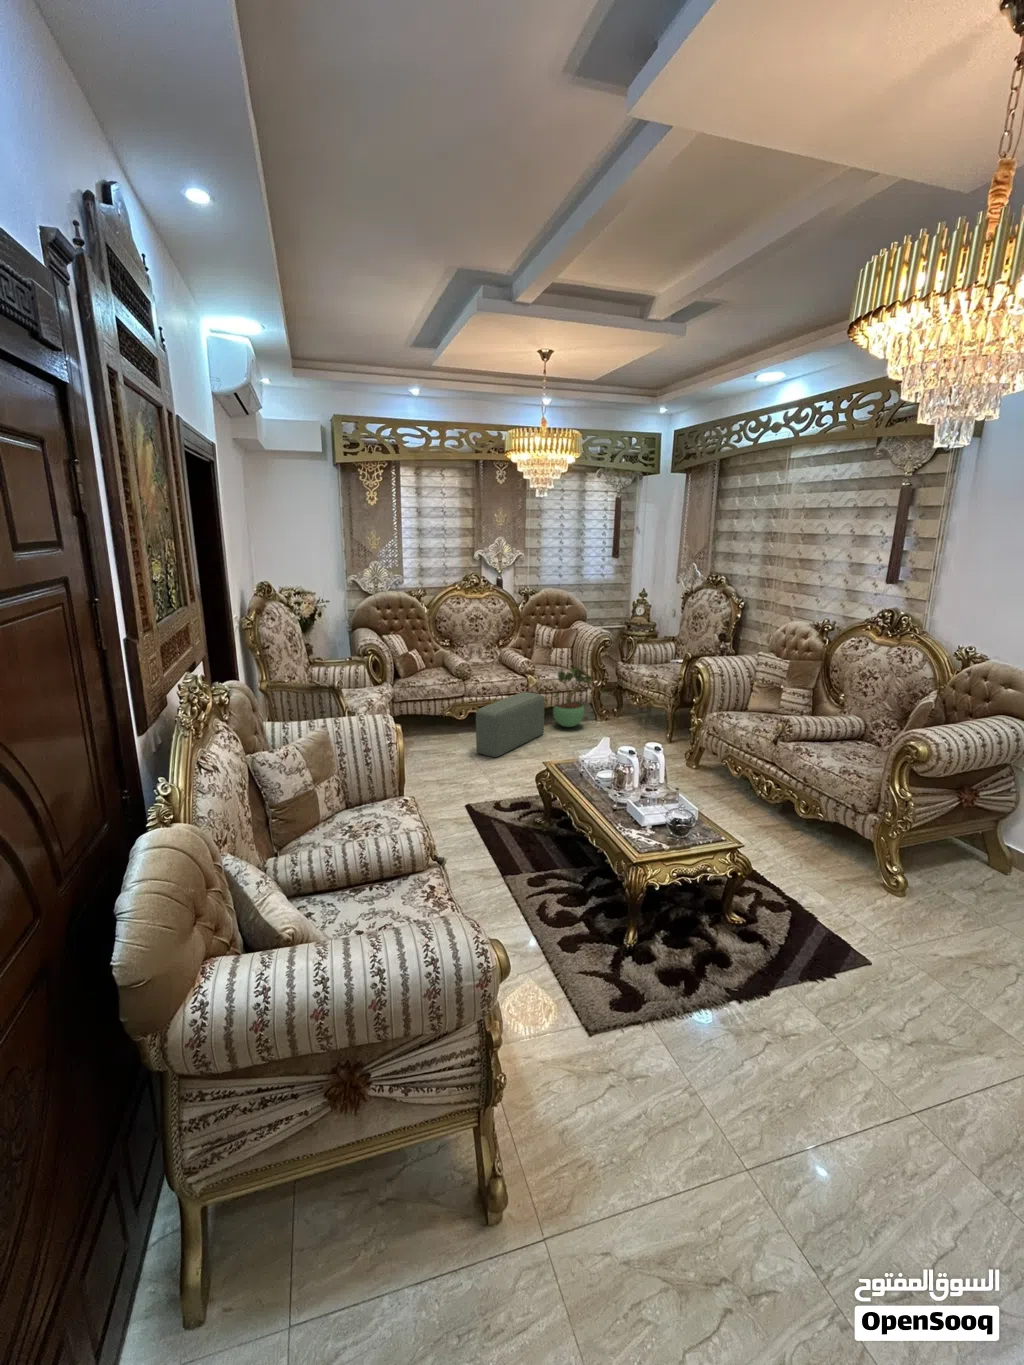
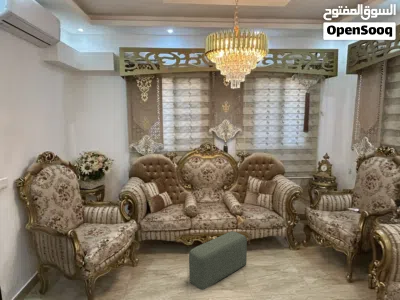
potted plant: present [552,667,592,727] -> none [254,214,285,259]

